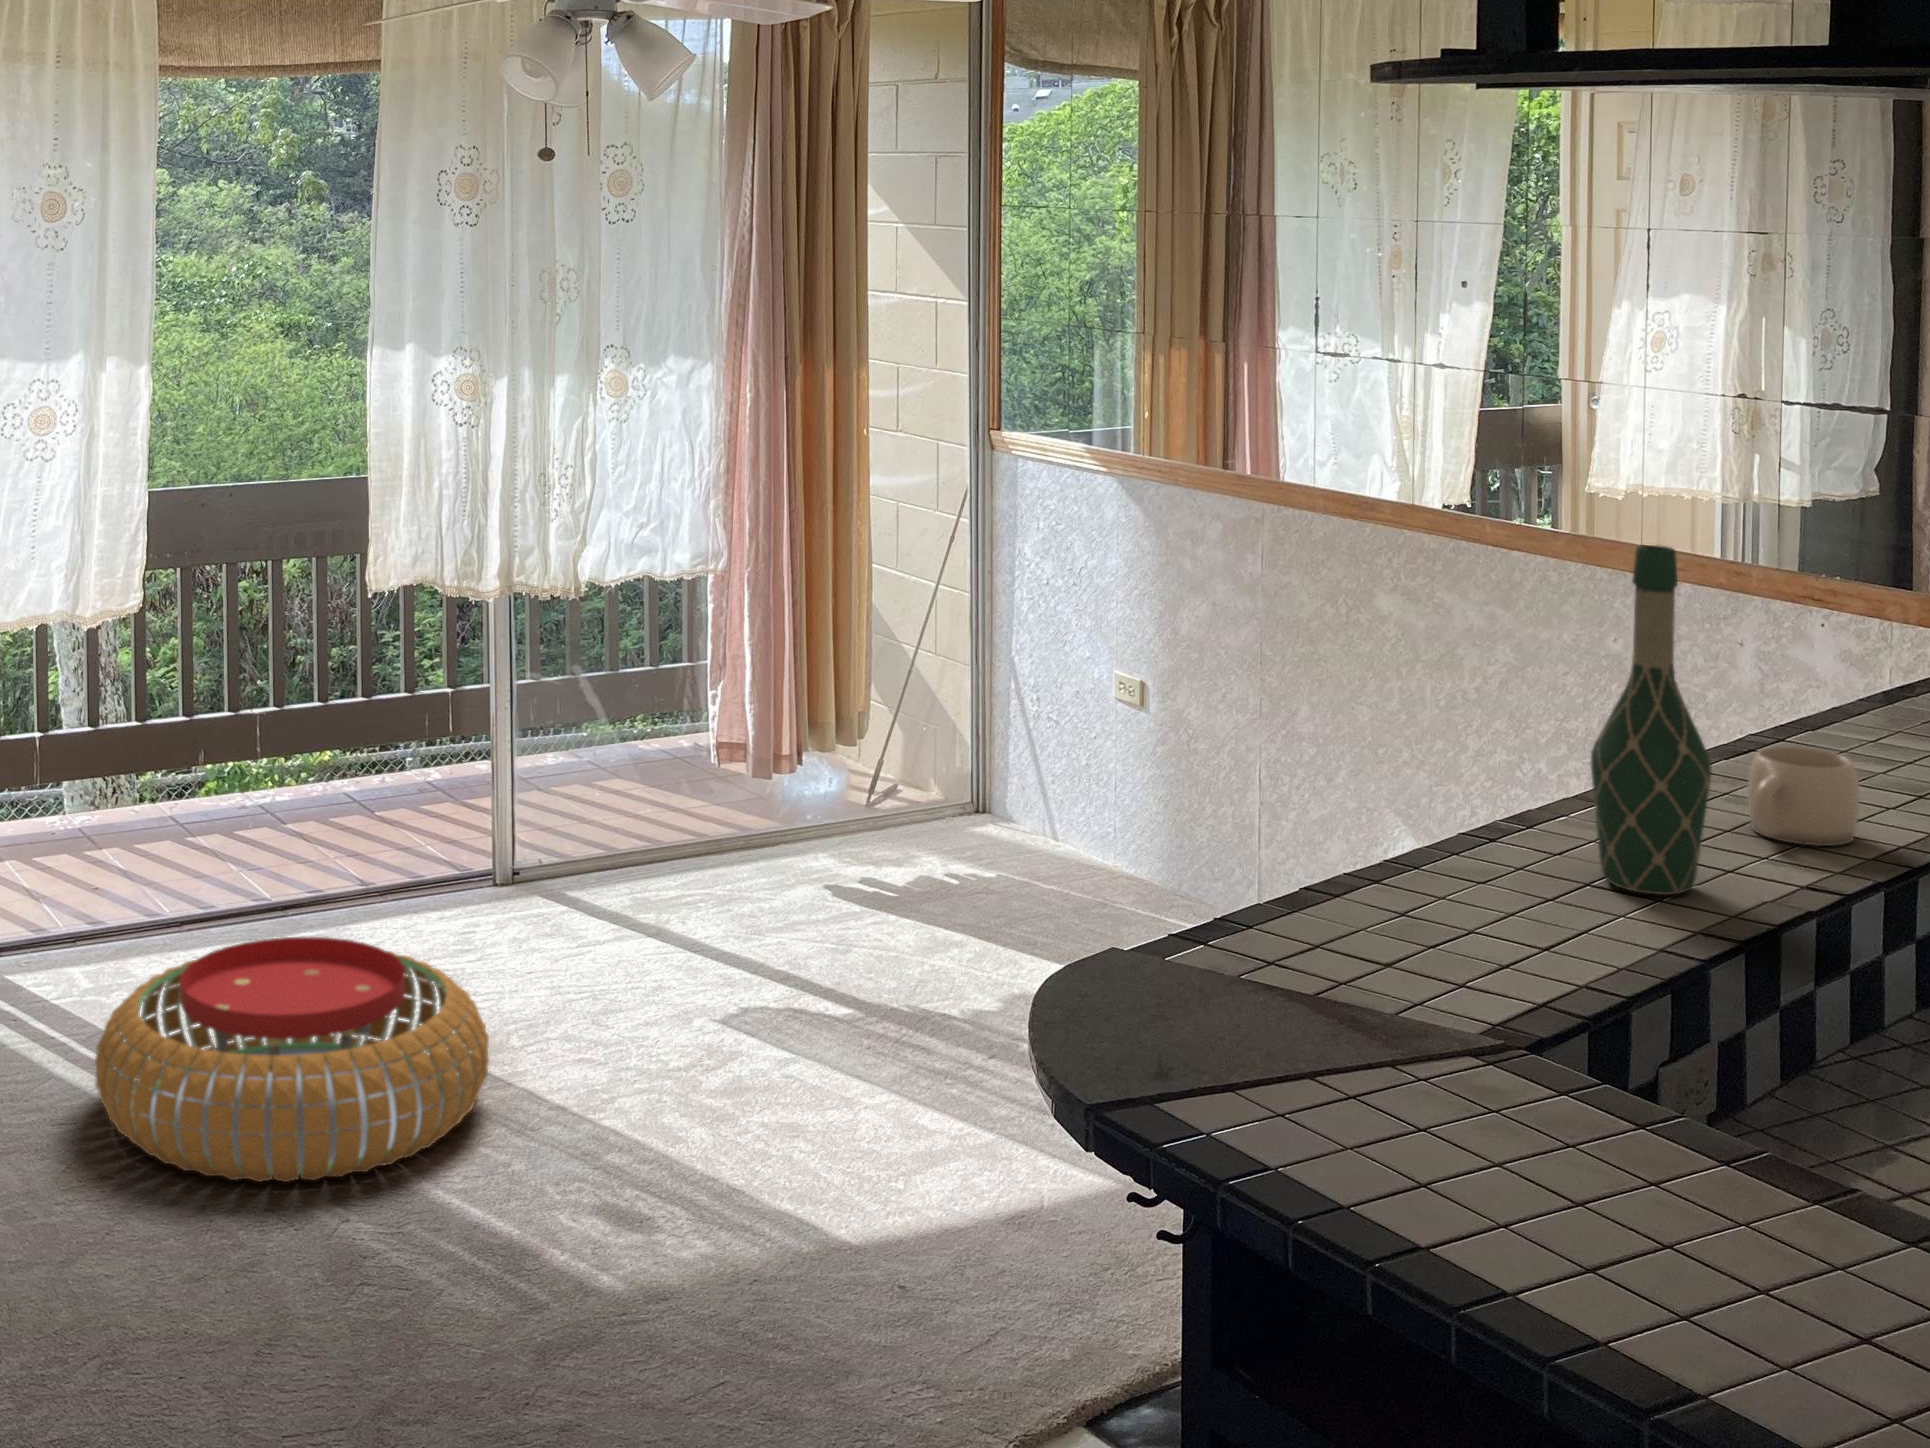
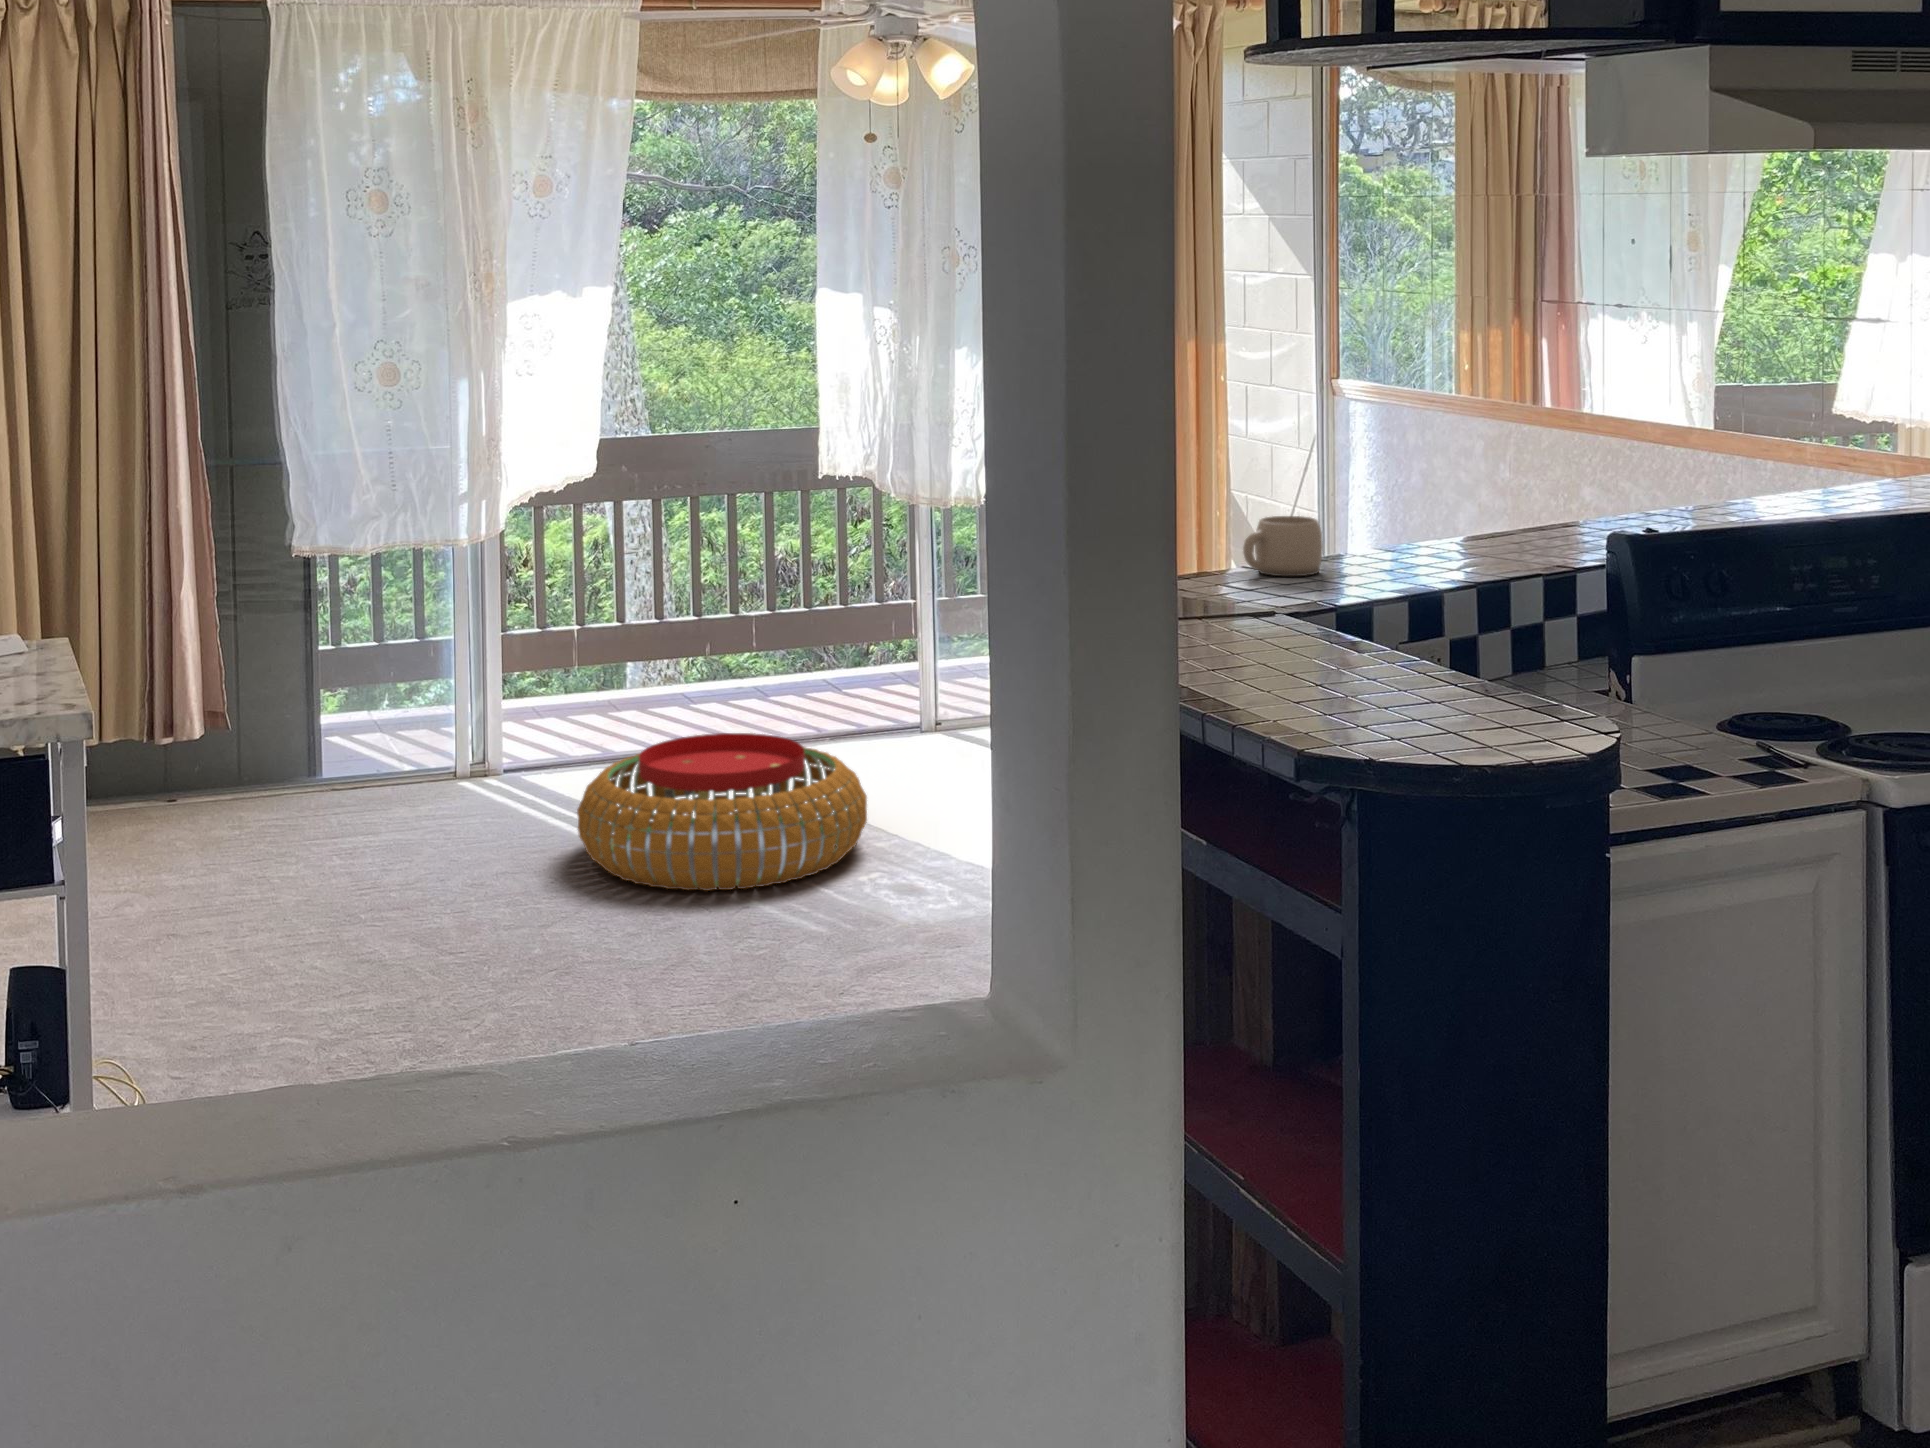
wine bottle: present [1591,545,1712,895] -> none [1372,350,1440,561]
mug: present [1748,747,1860,846] -> present [1243,516,1323,576]

